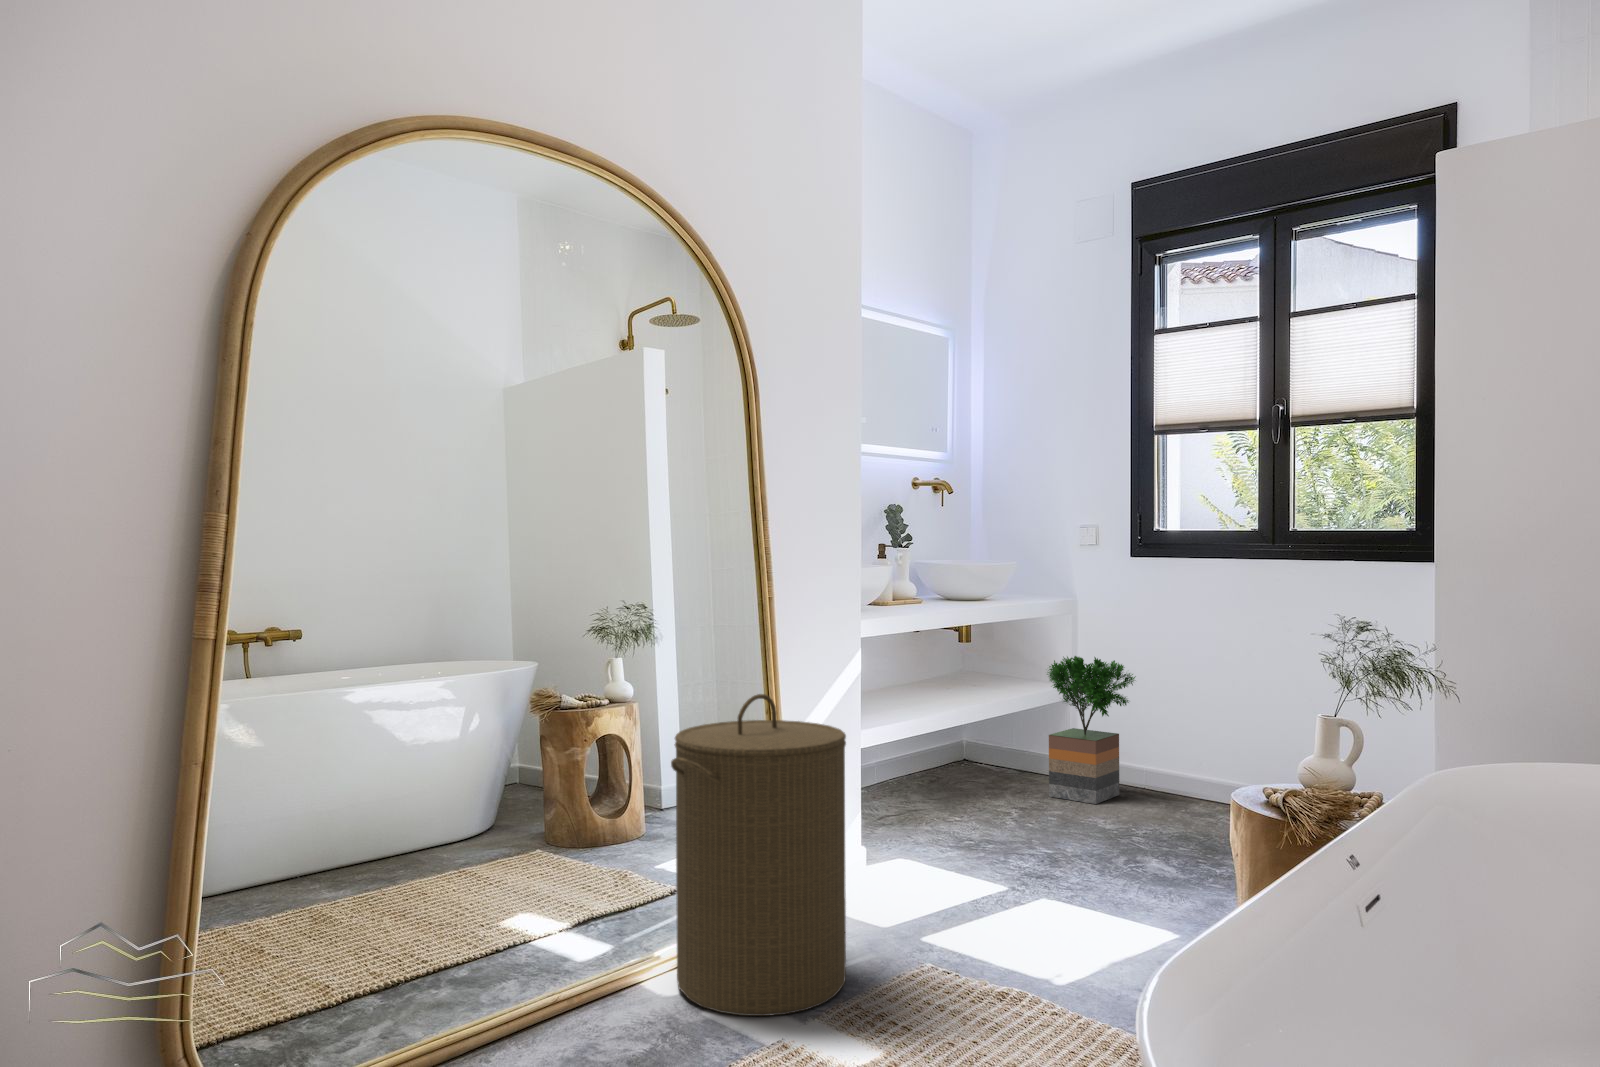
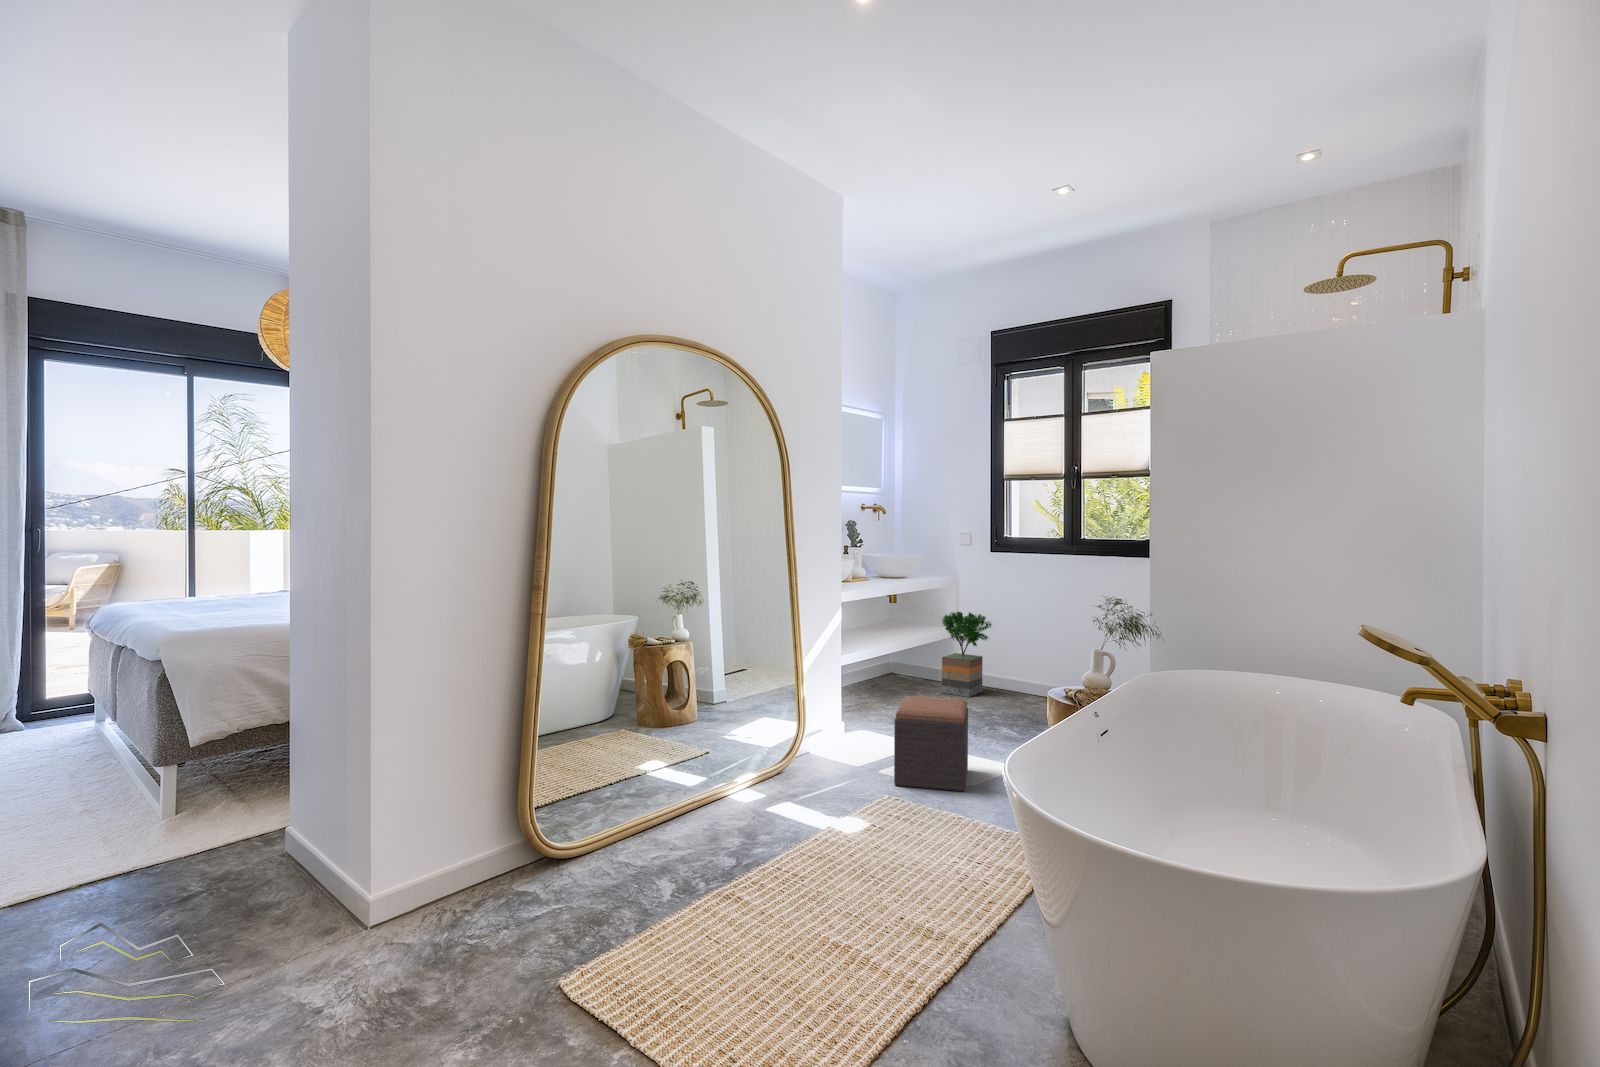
laundry hamper: present [671,694,846,1016] -> none [752,639,845,809]
footstool: none [943,802,1084,983] -> present [894,696,968,791]

